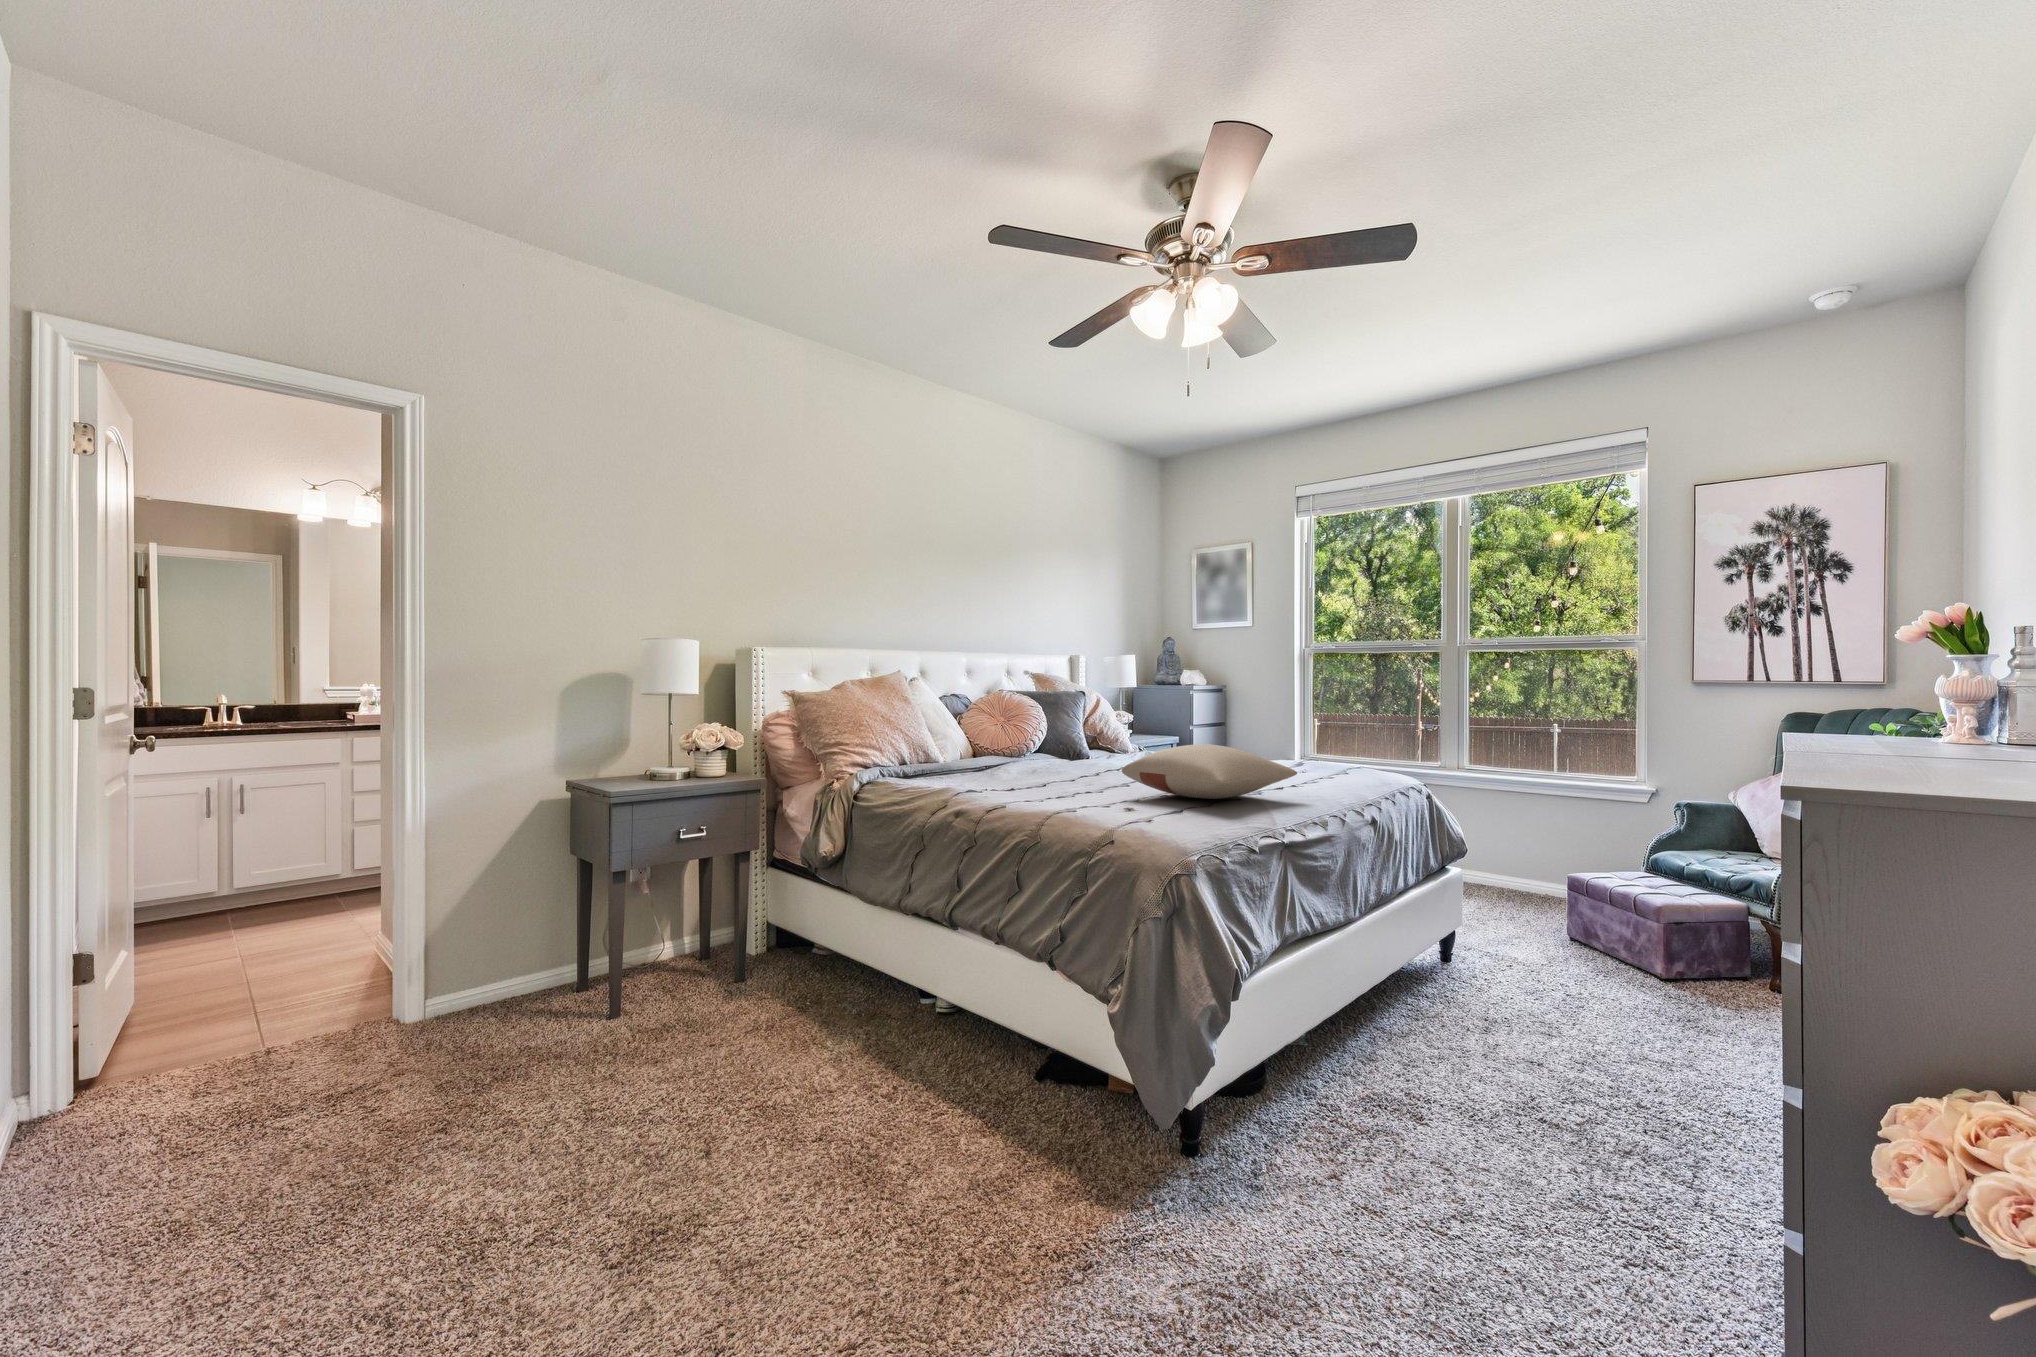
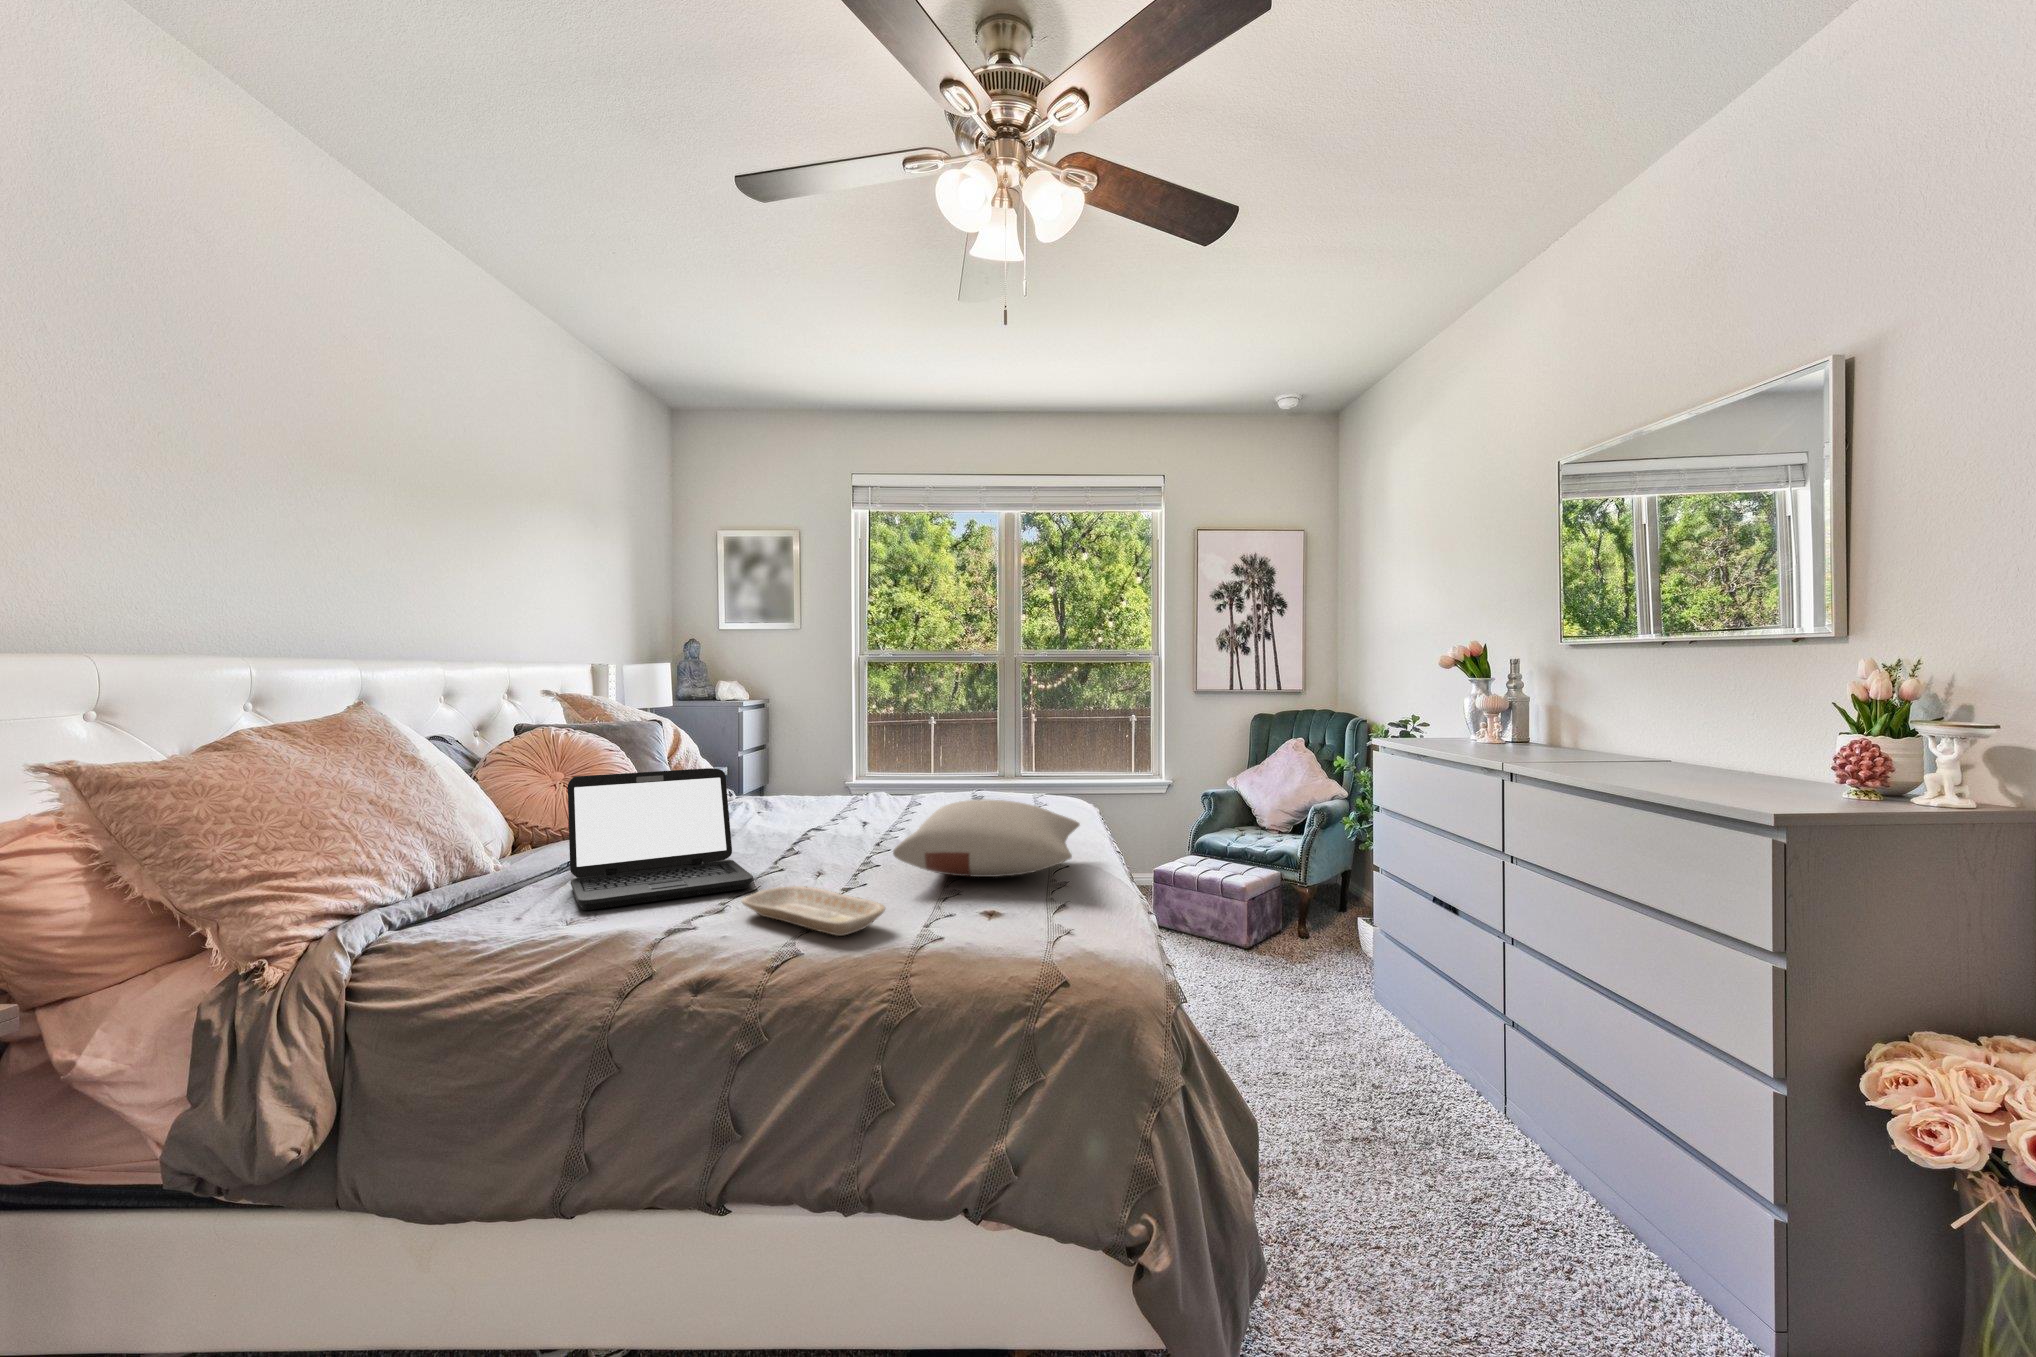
laptop: none [959,713,1065,785] -> present [568,768,753,910]
tray: none [1021,782,1080,805] -> present [742,886,885,936]

